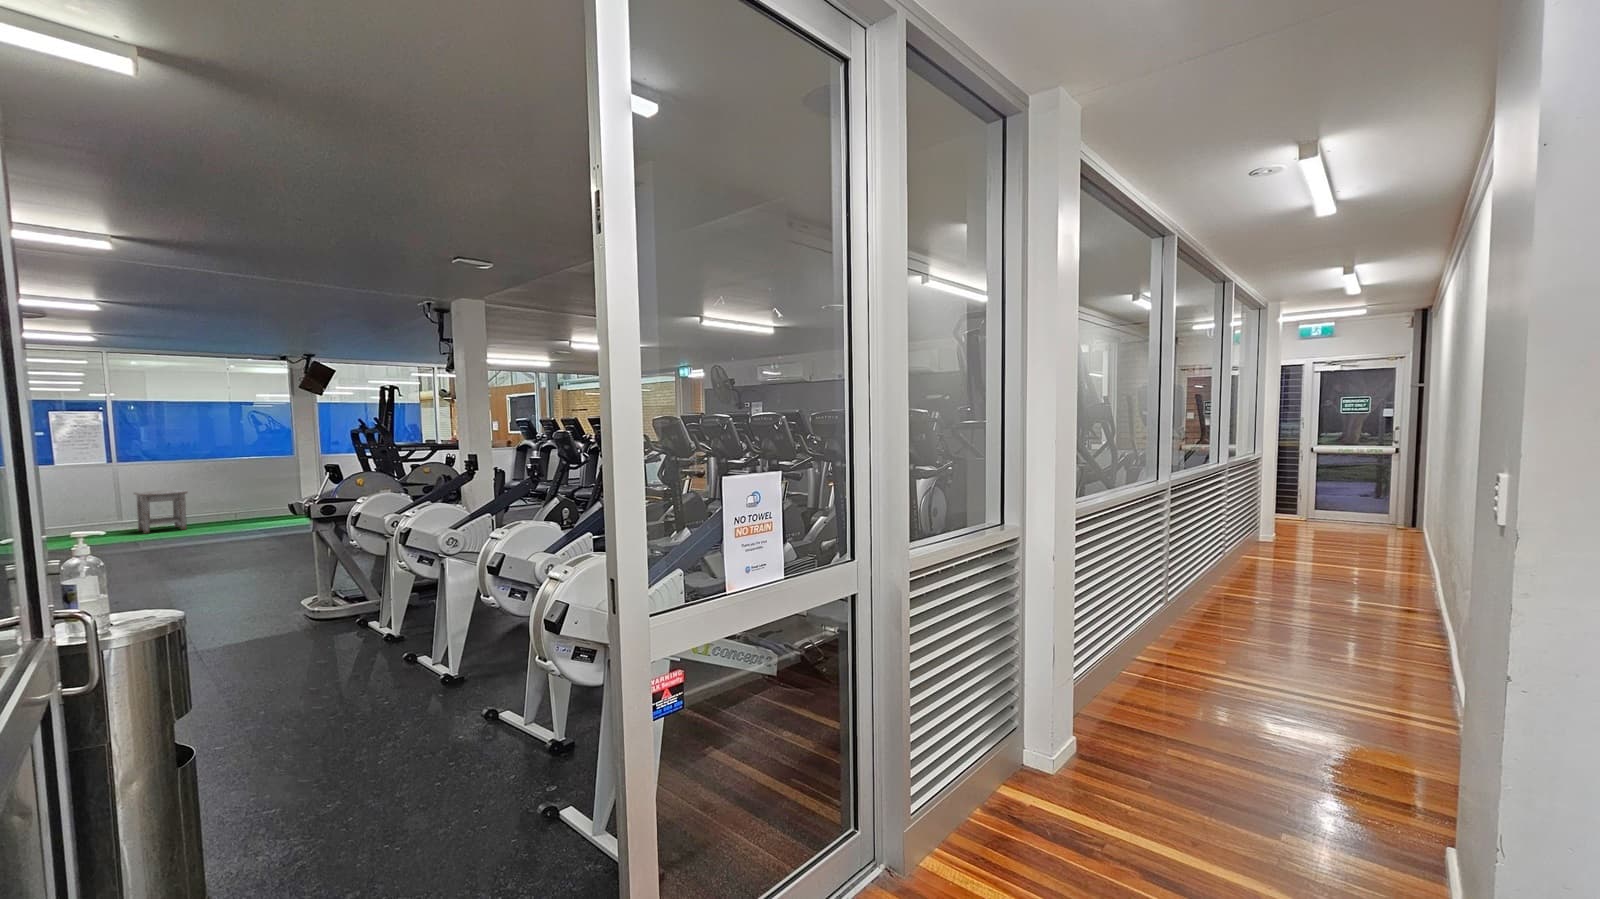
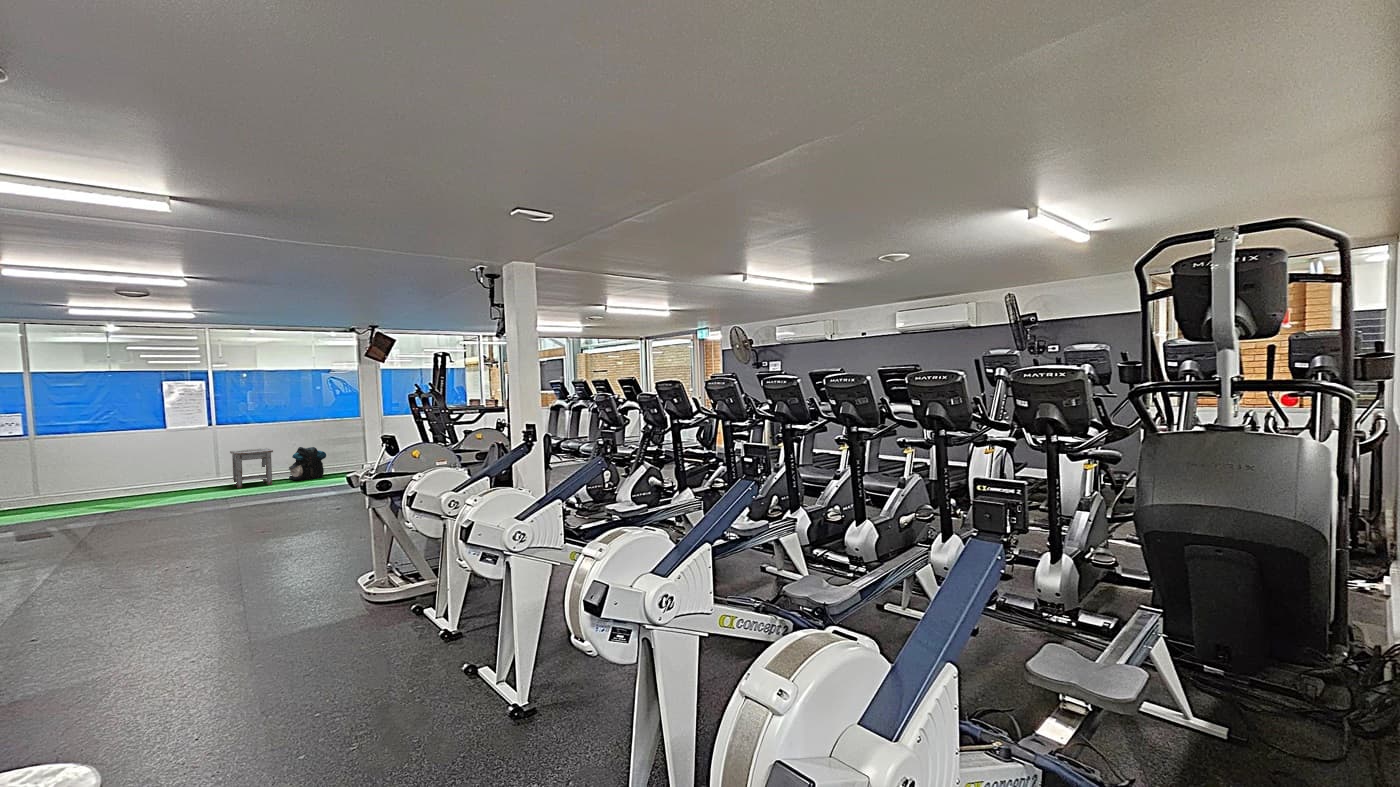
backpack: none [206,488,252,525] -> present [289,447,326,480]

